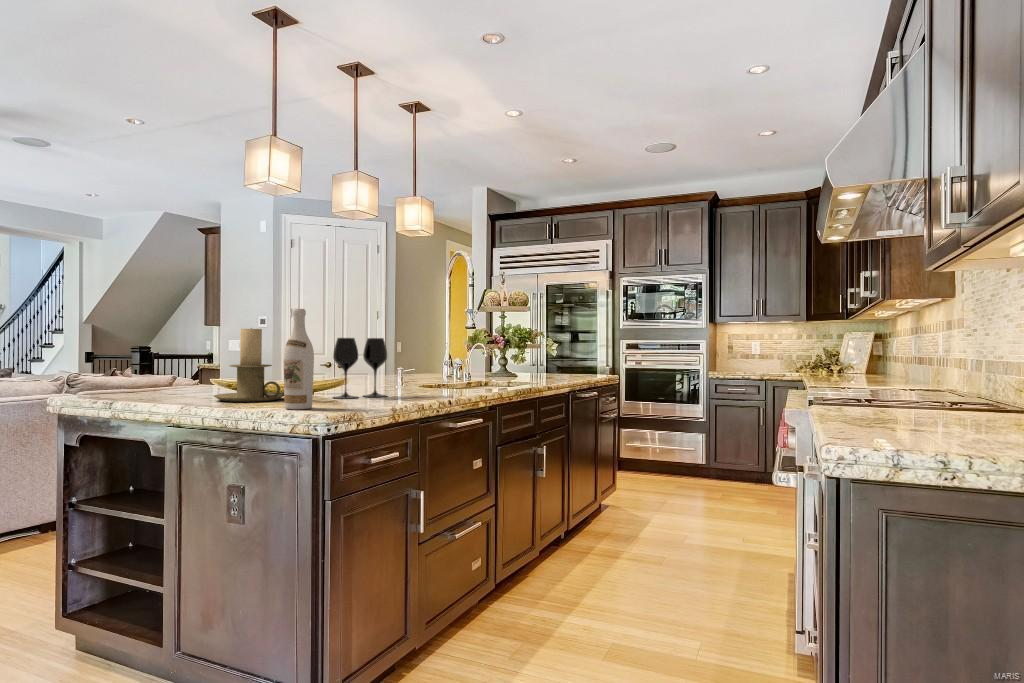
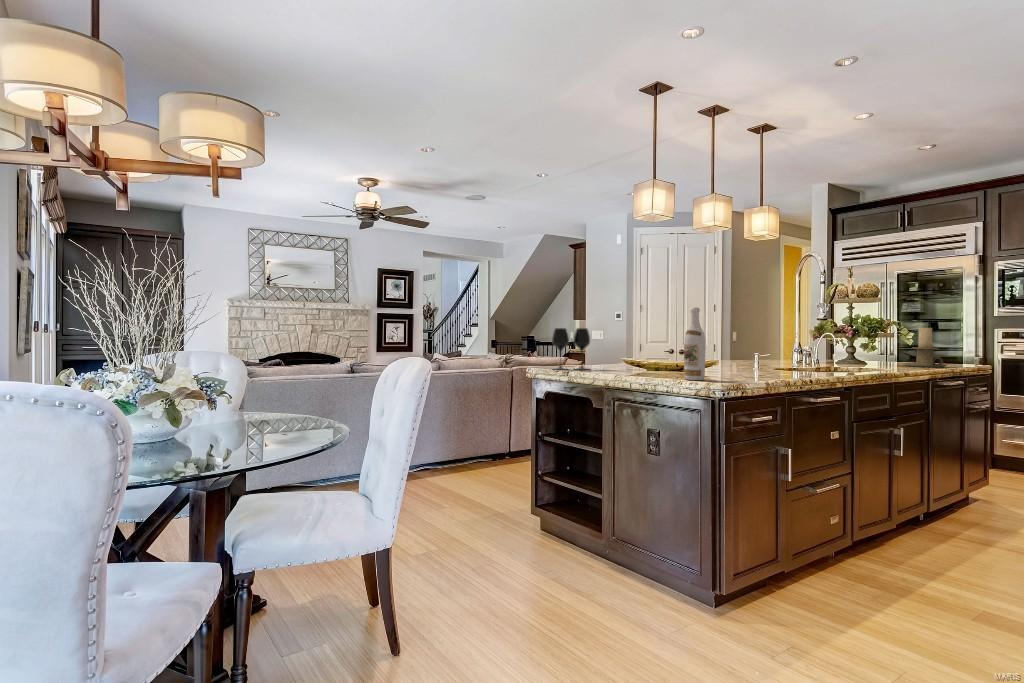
candle holder: present [214,328,284,402] -> present [903,327,947,367]
wine glass: present [333,338,387,399] -> present [552,328,590,370]

